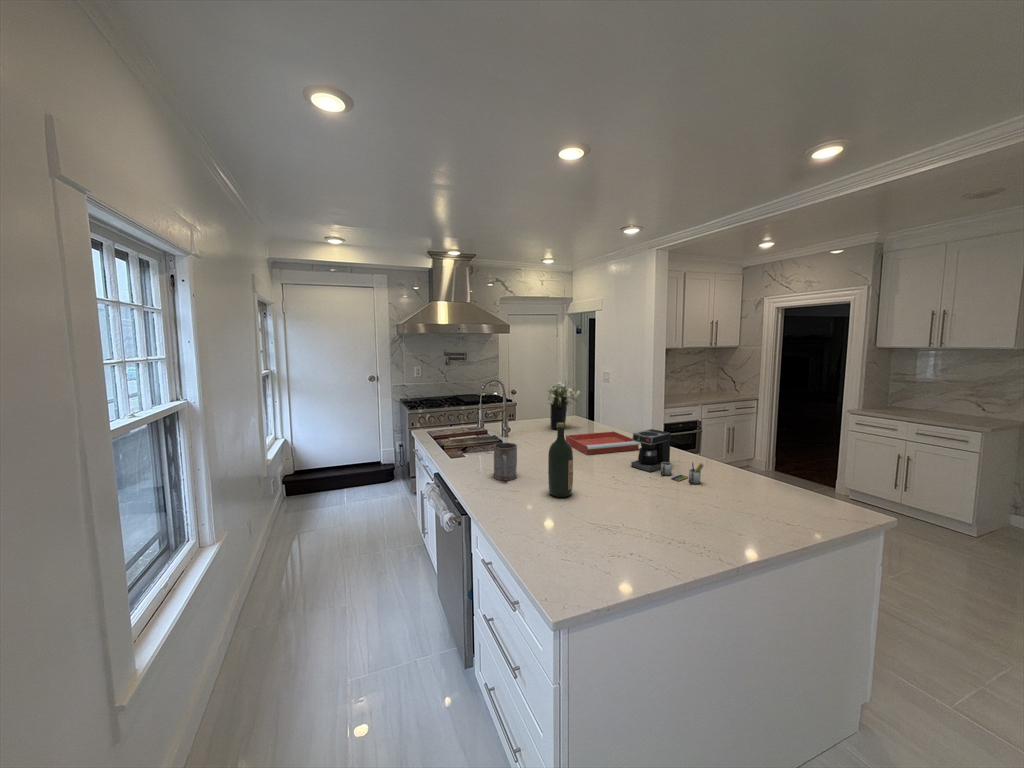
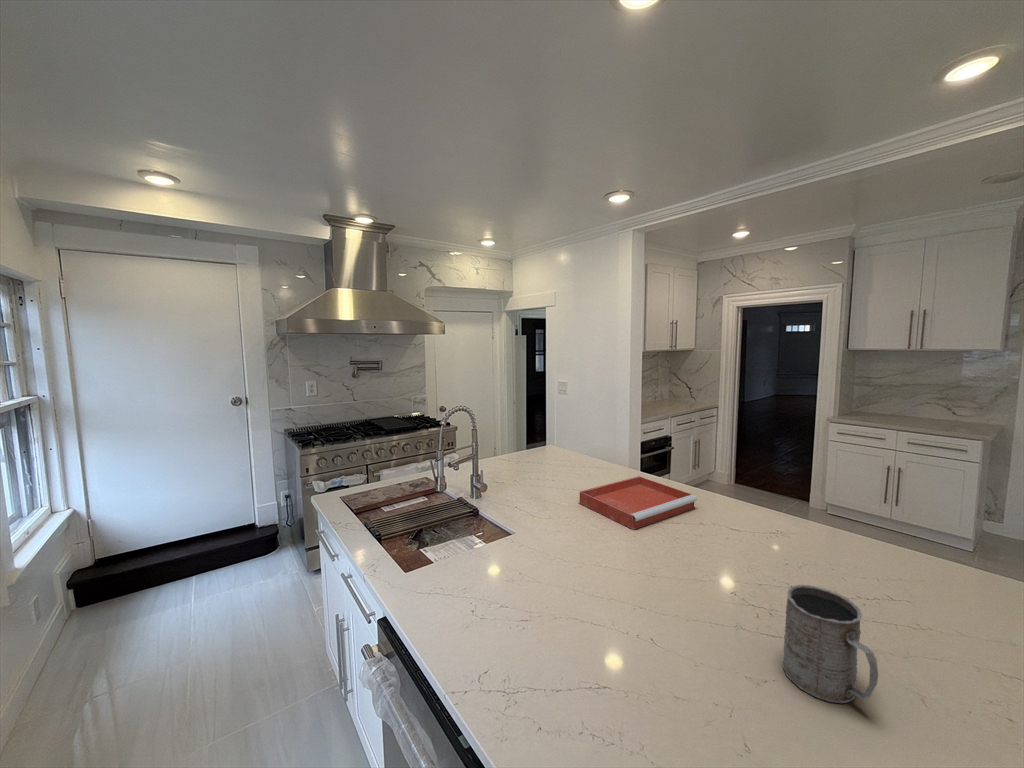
flower arrangement: present [548,383,580,429] -> none [527,401,579,475]
wine bottle: present [548,423,573,497] -> none [667,521,728,692]
coffee maker: present [631,429,703,484] -> none [728,483,887,592]
mug: present [494,443,517,480] -> present [783,585,878,703]

